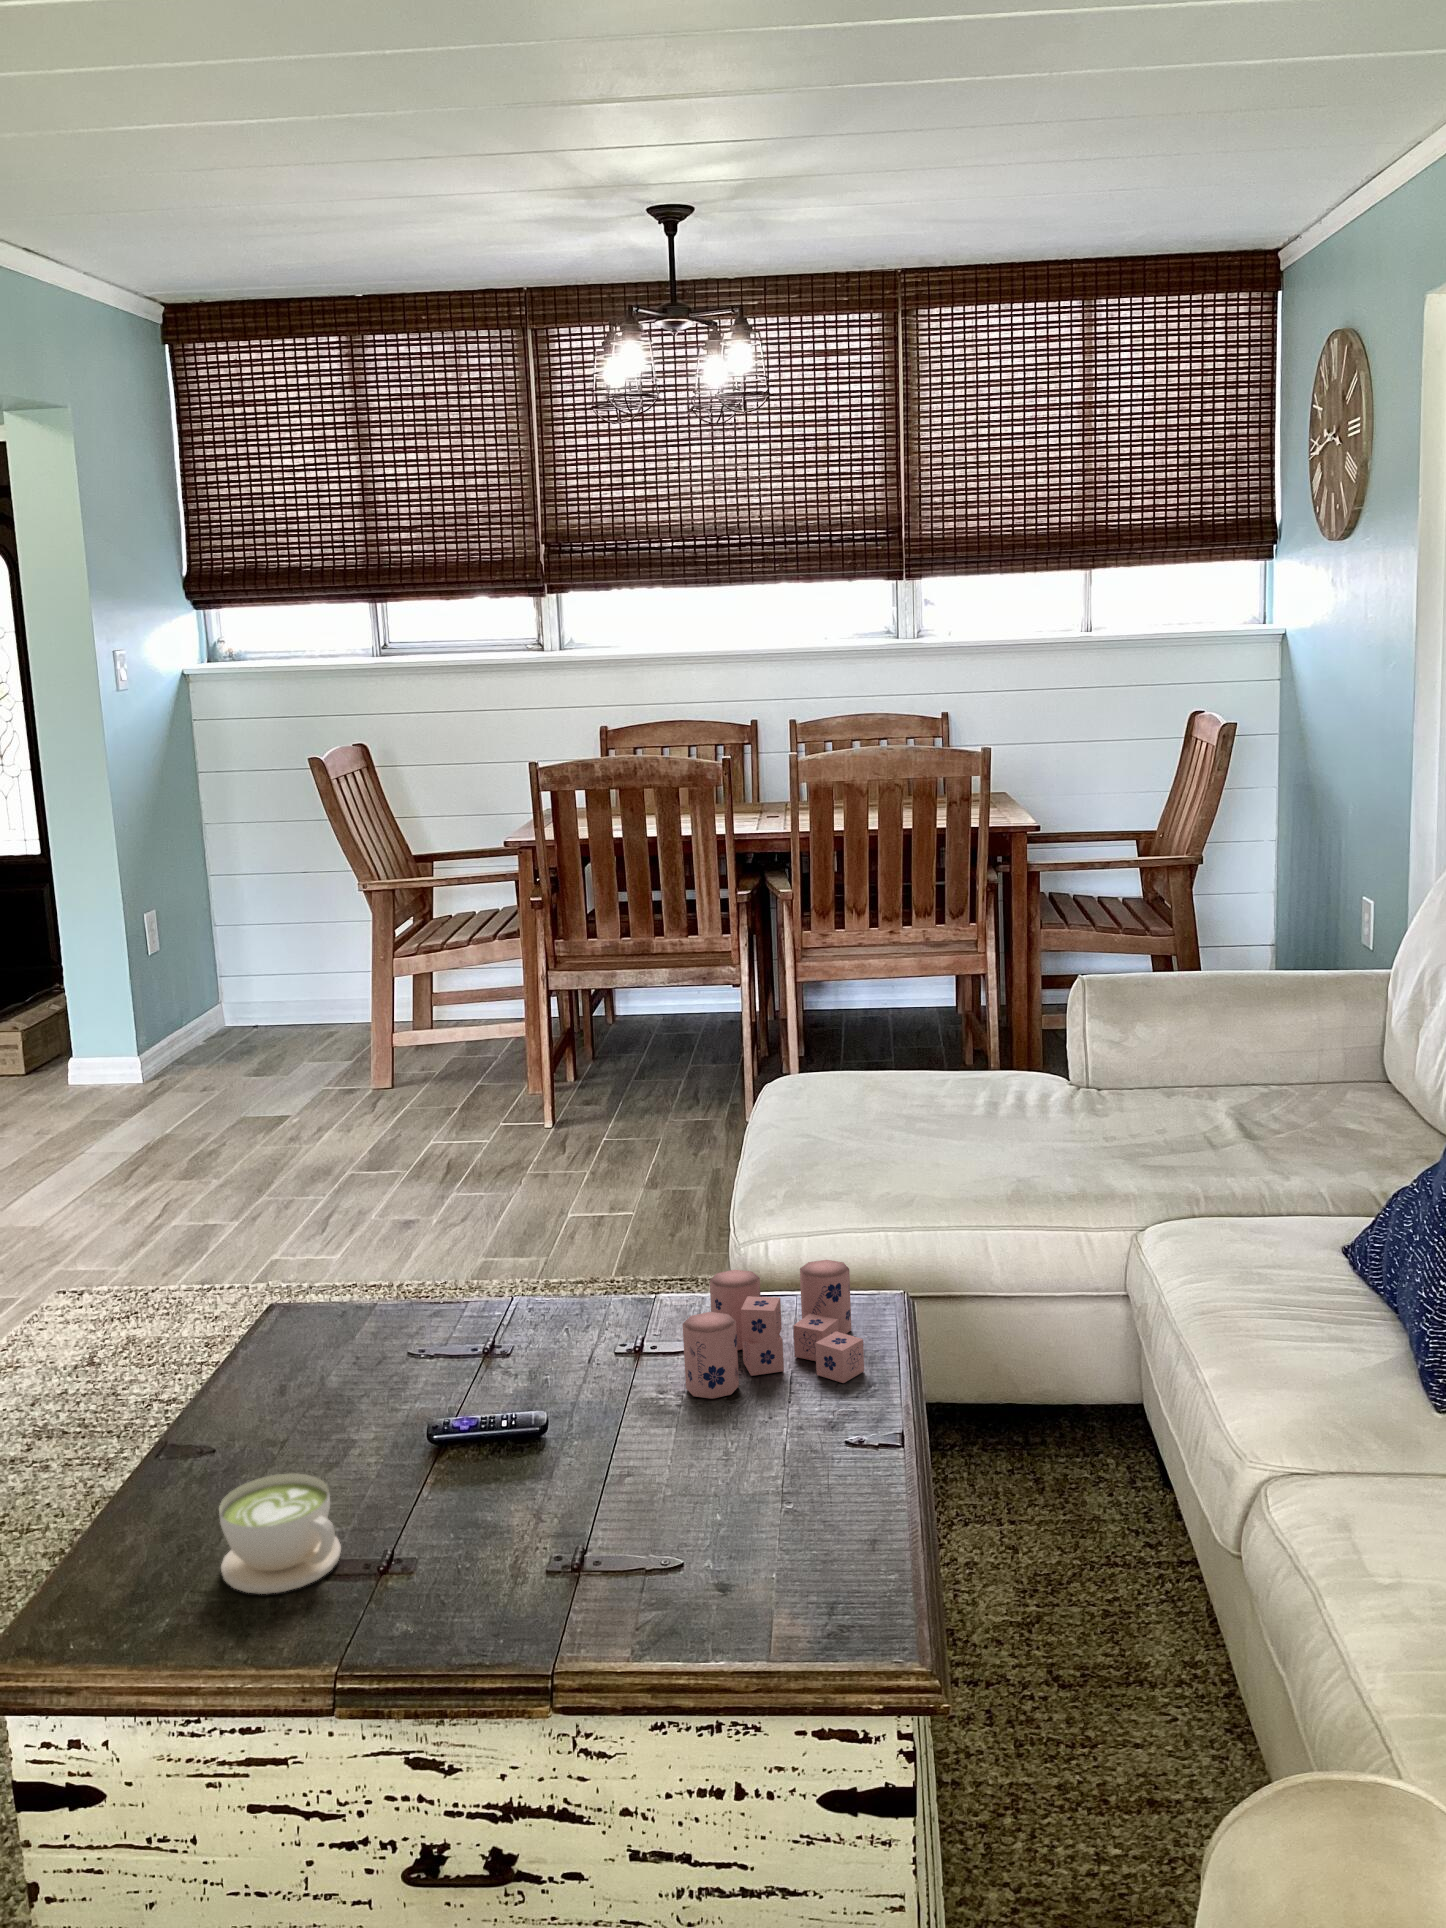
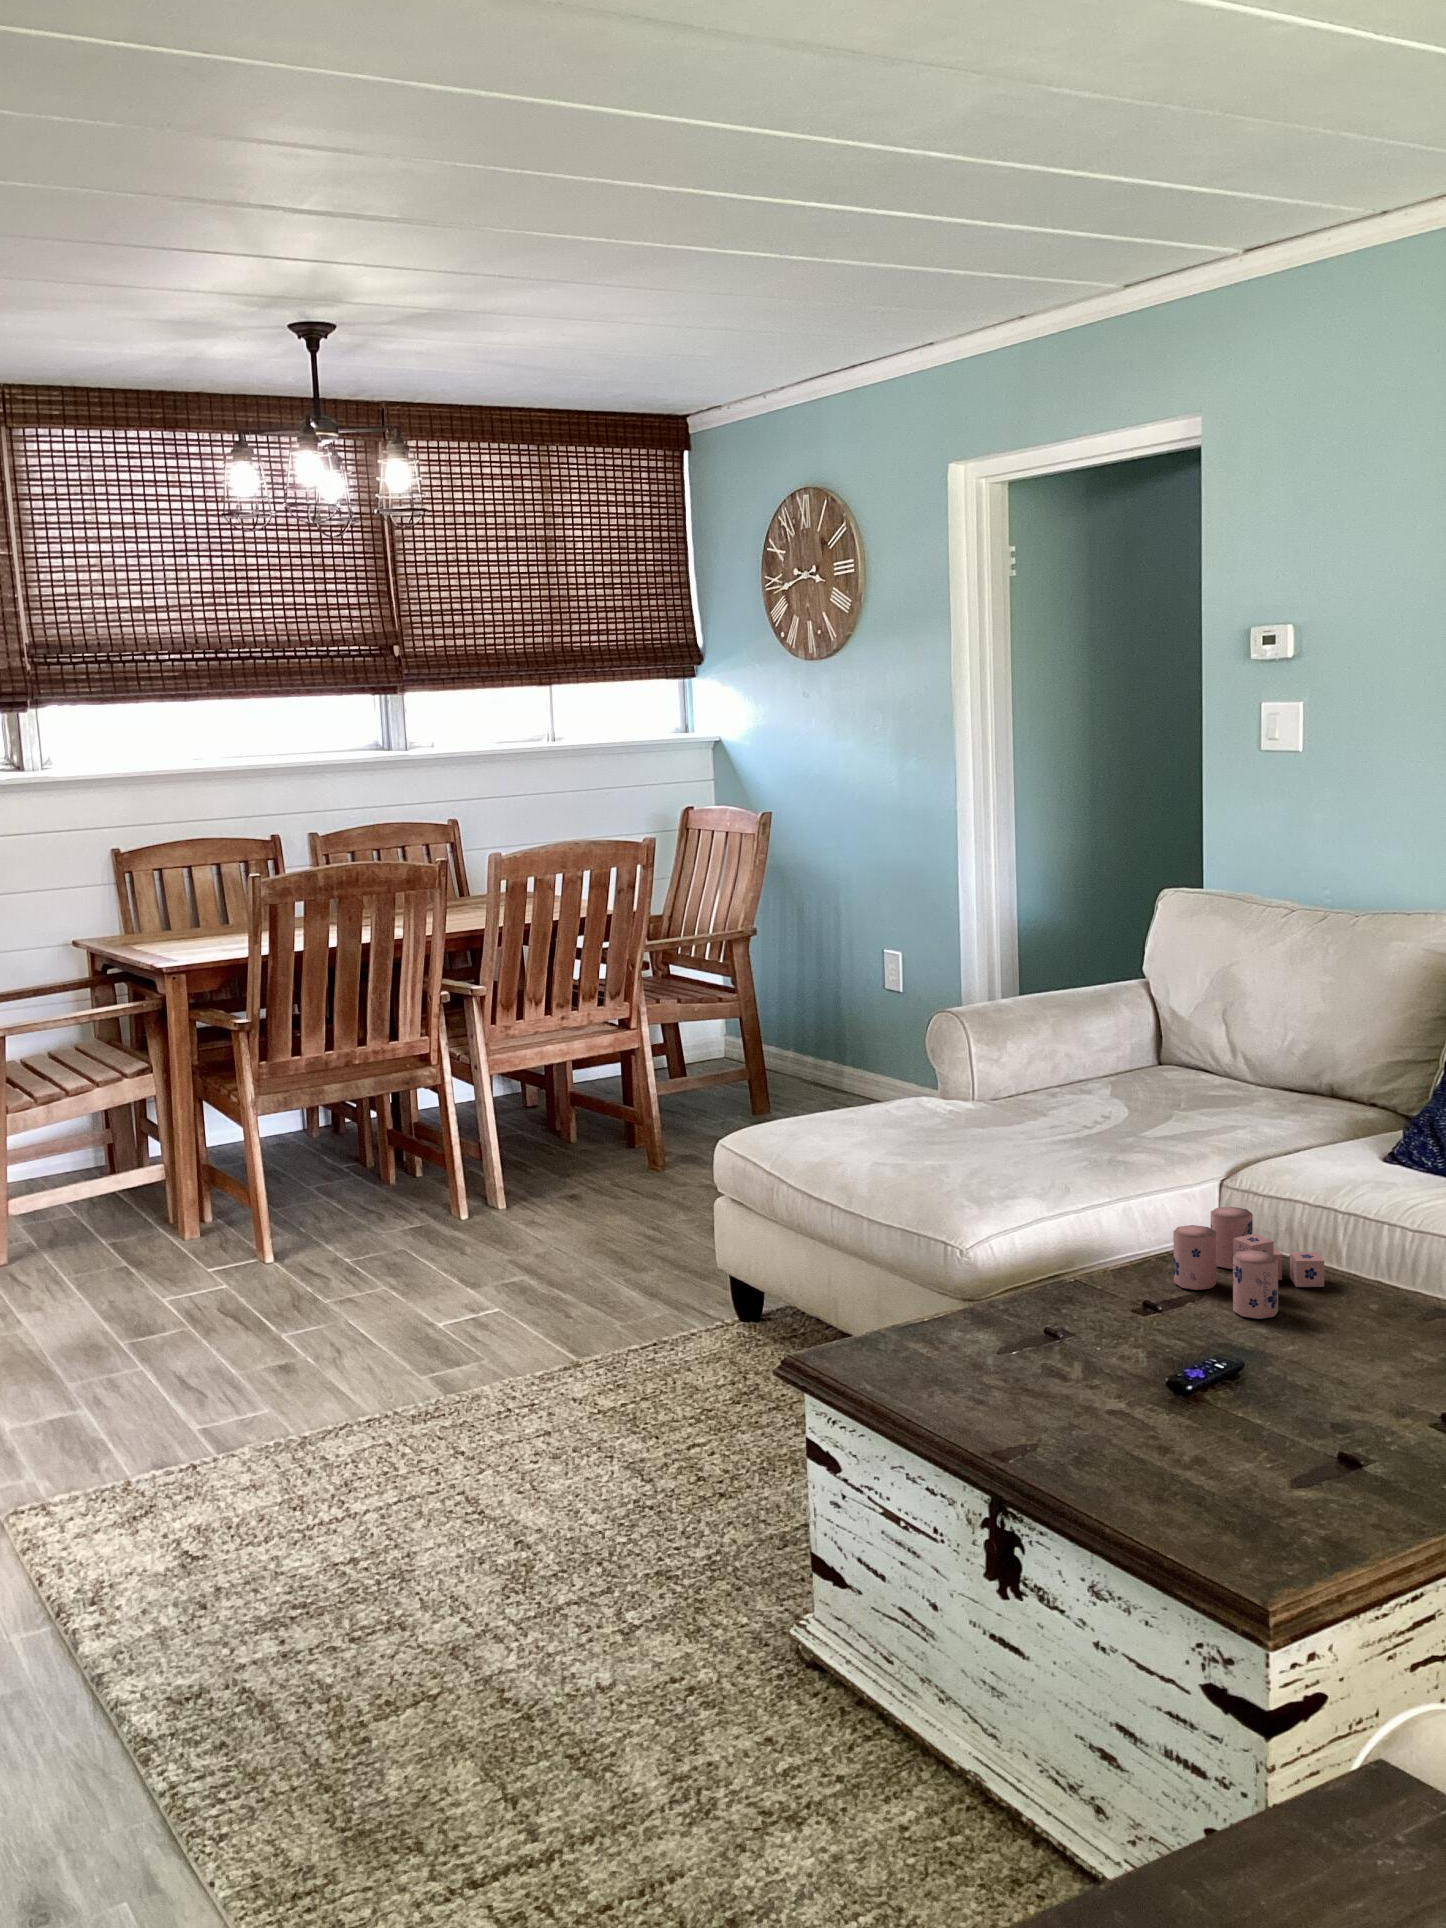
coffee cup: present [219,1473,341,1594] -> none [1225,1410,1340,1509]

